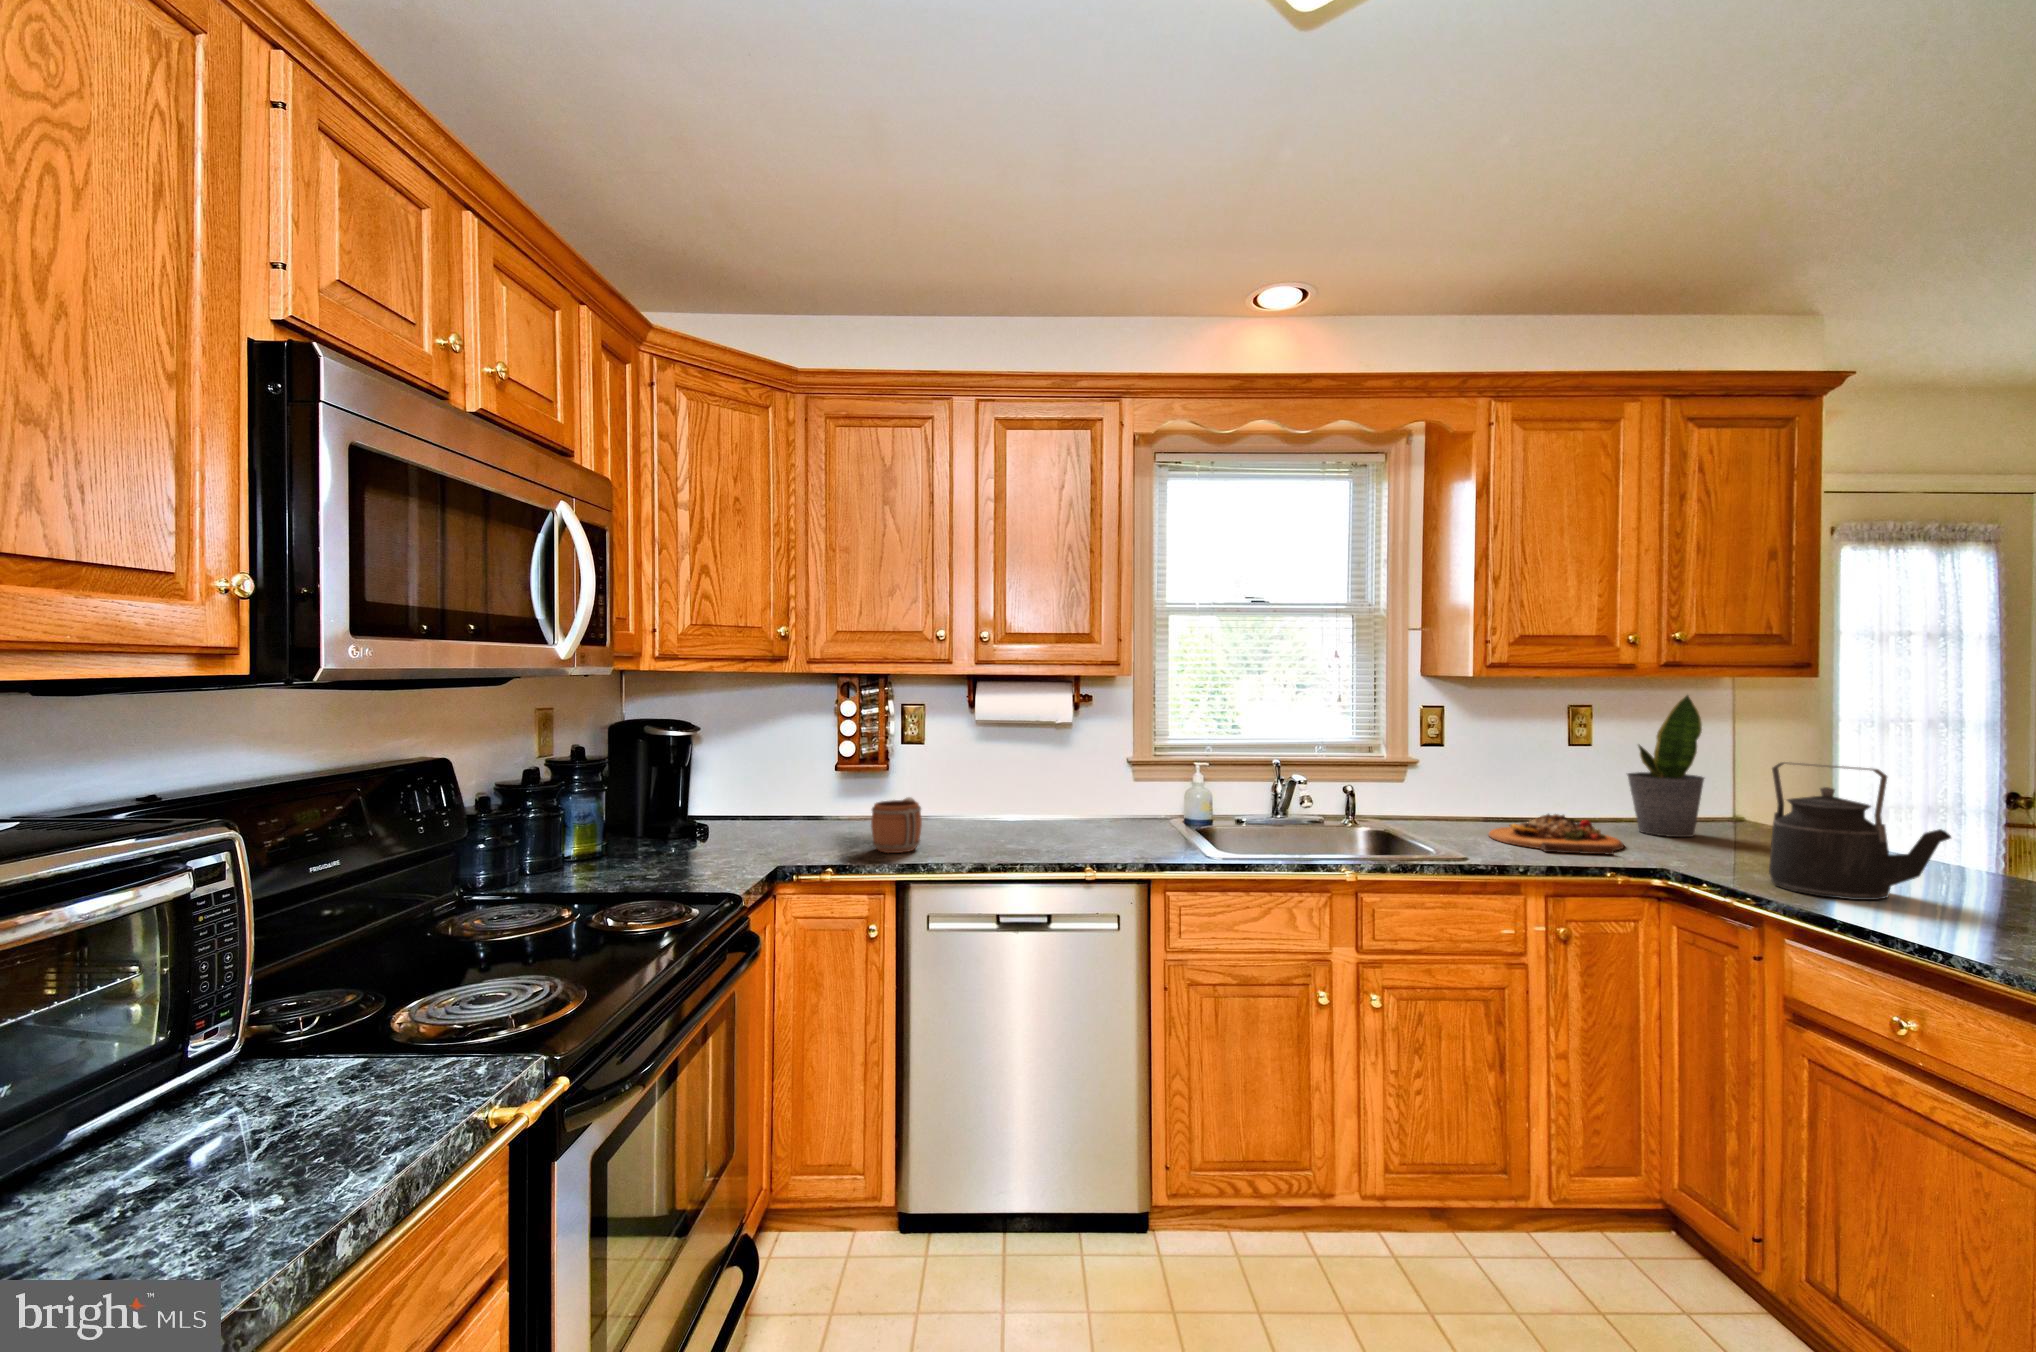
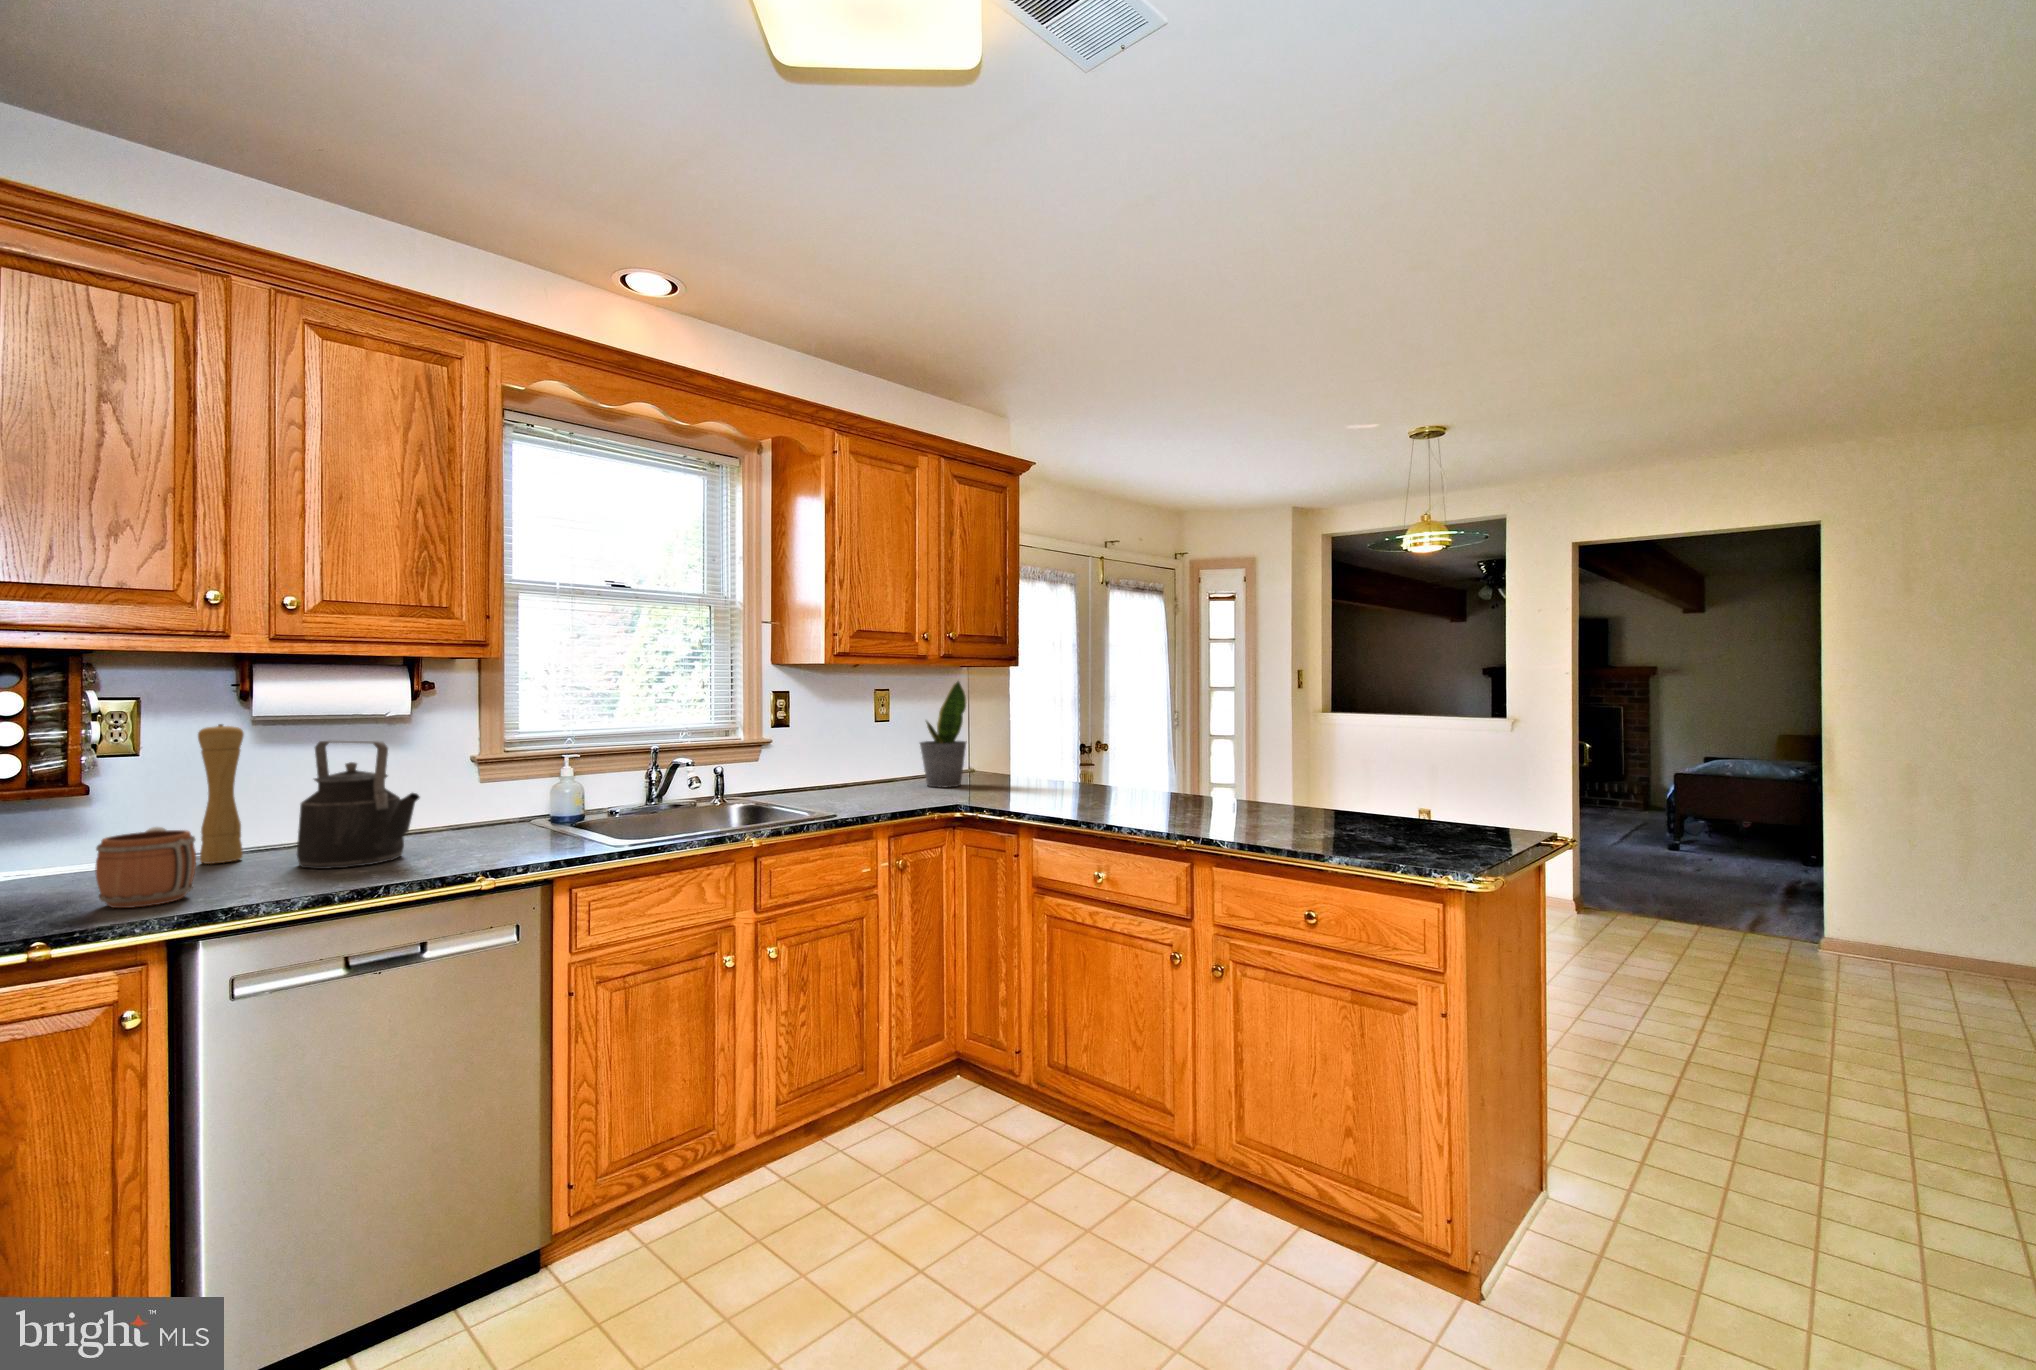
pepper mill: none [948,724,973,825] -> present [198,724,244,864]
kettle: present [1769,762,1951,900] -> present [297,741,419,869]
cutting board: present [1488,814,1624,855] -> none [833,777,929,806]

